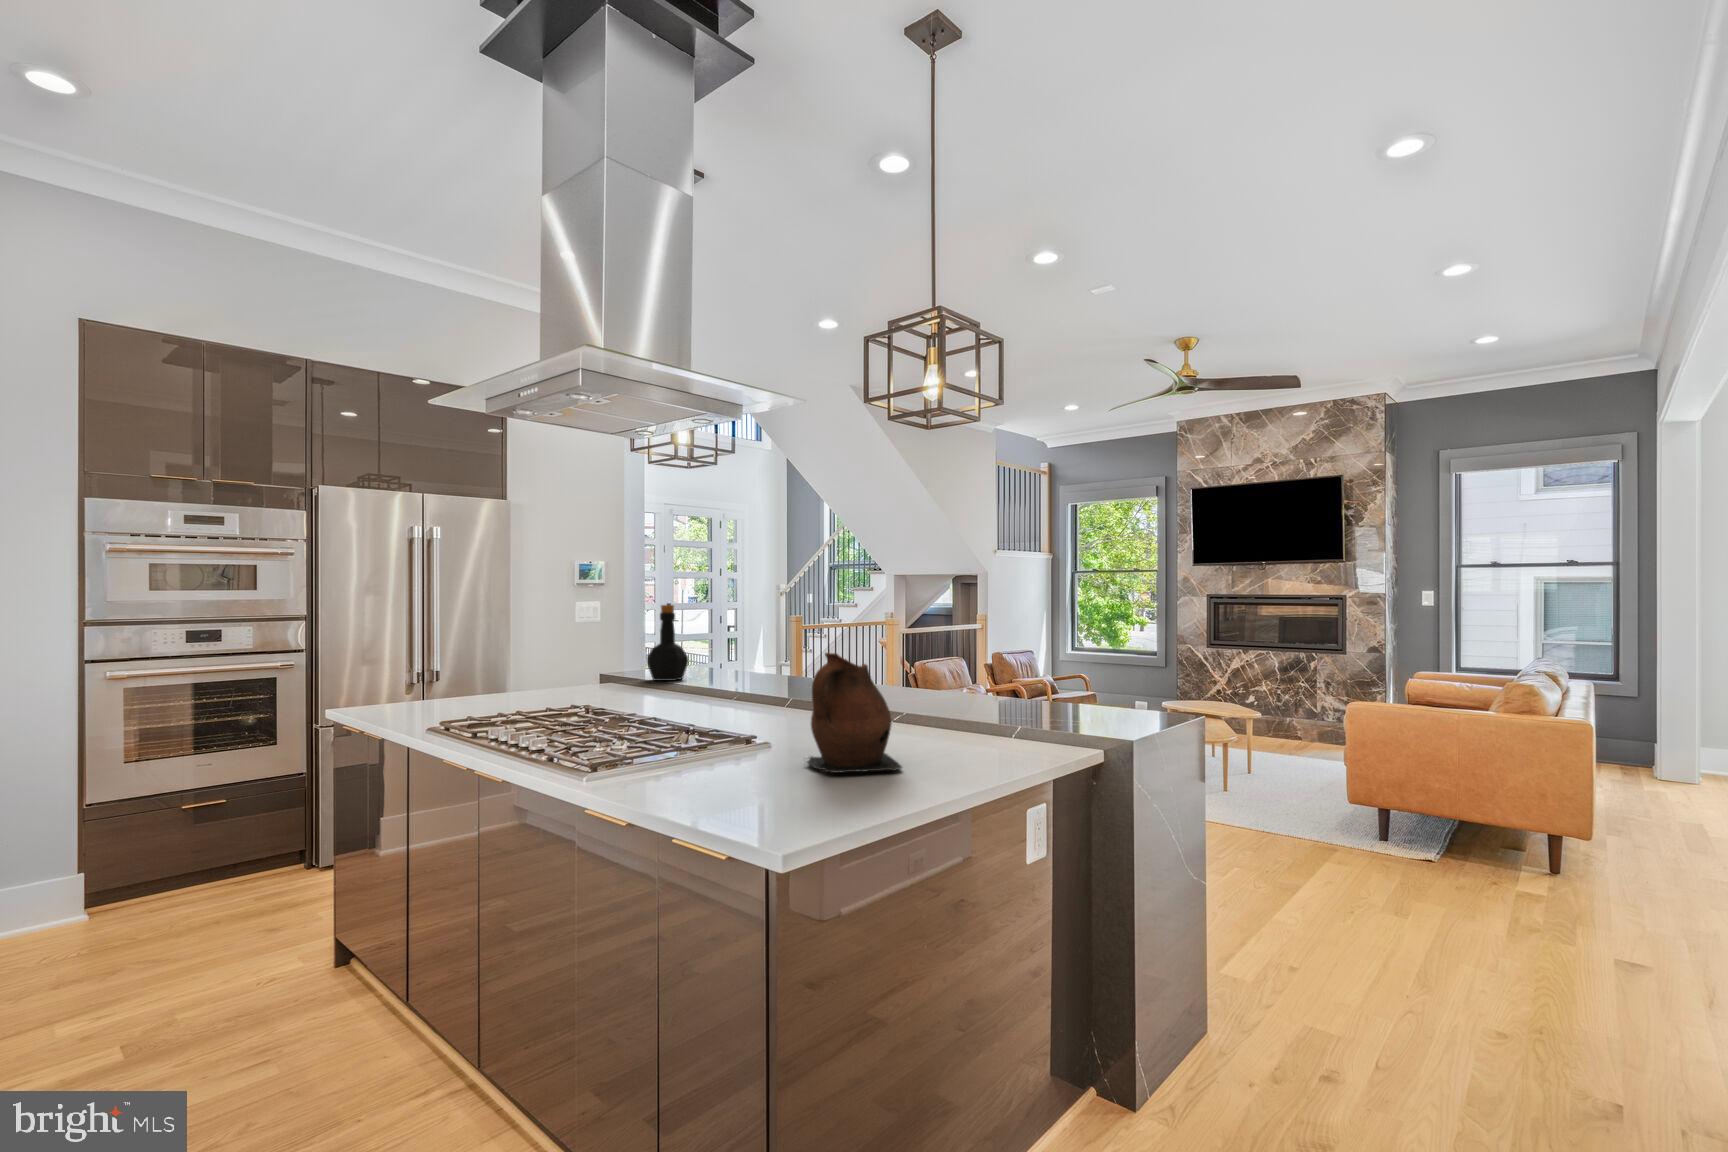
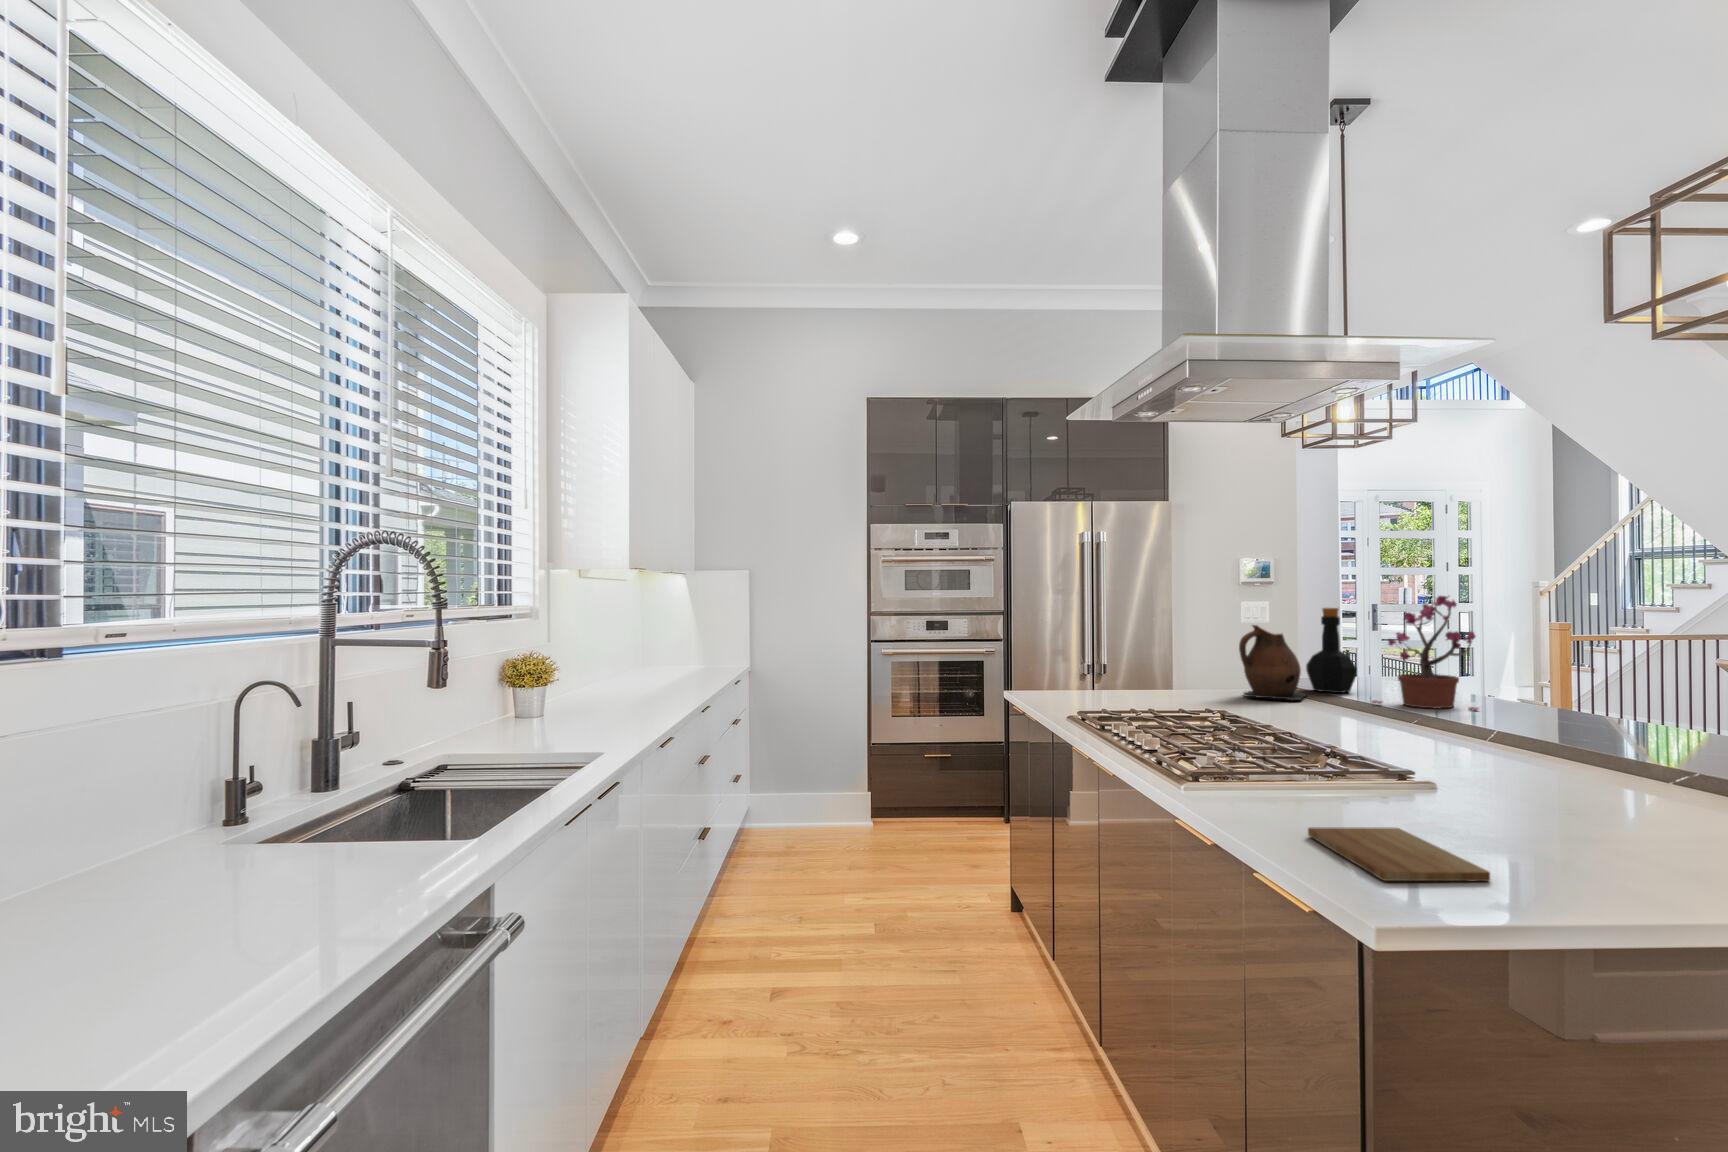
potted plant: none [704,593,780,687] -> present [1372,596,1478,710]
ceramic pitcher: present [807,653,902,773] -> present [1239,625,1306,700]
cutting board: none [715,781,848,822] -> present [1308,827,1490,881]

